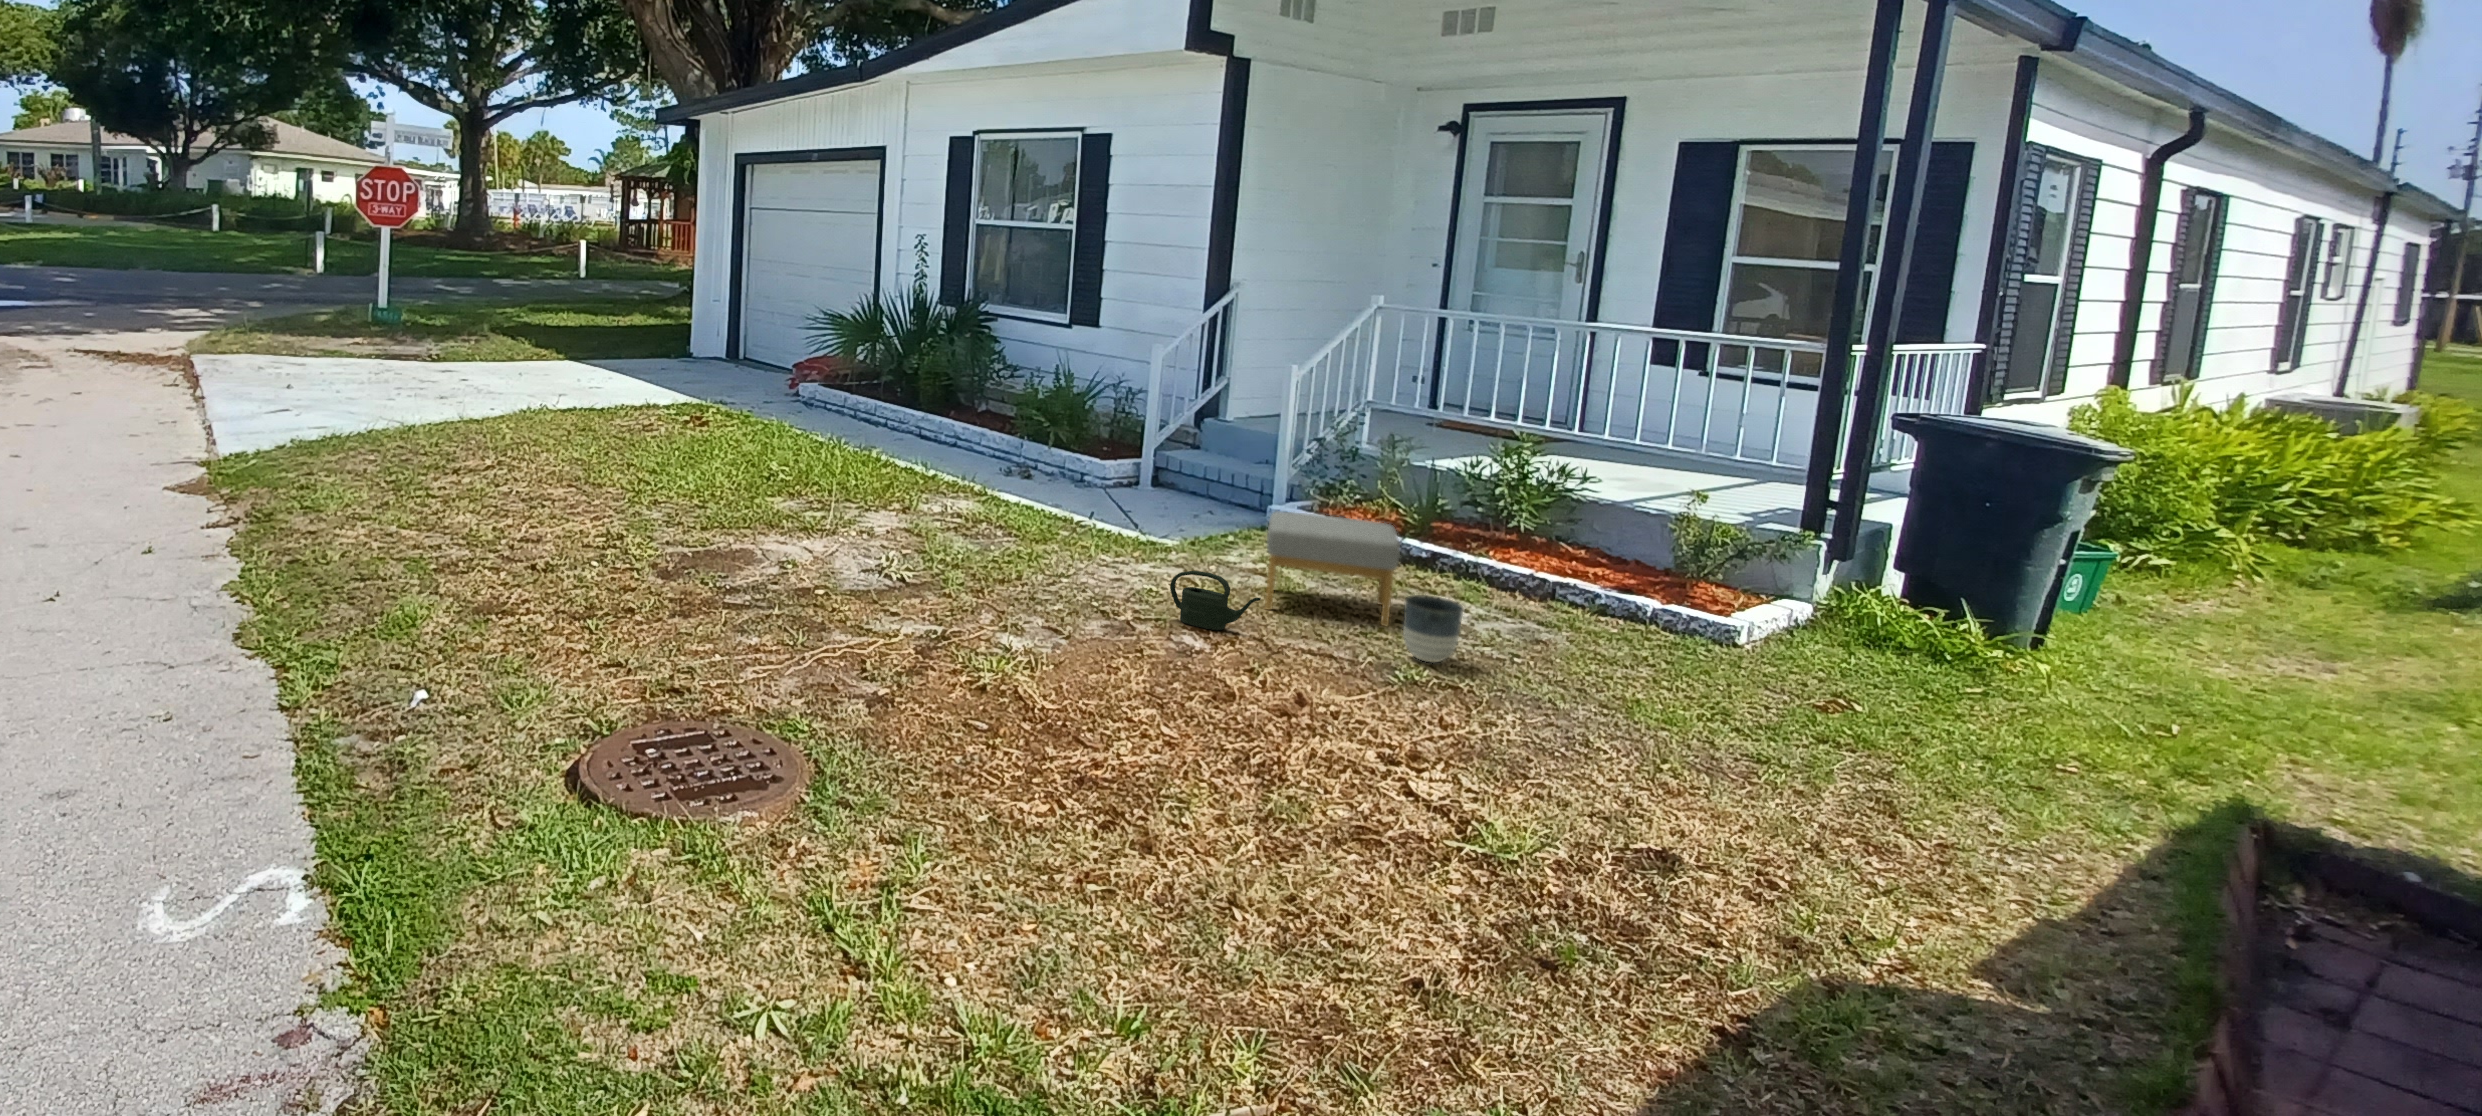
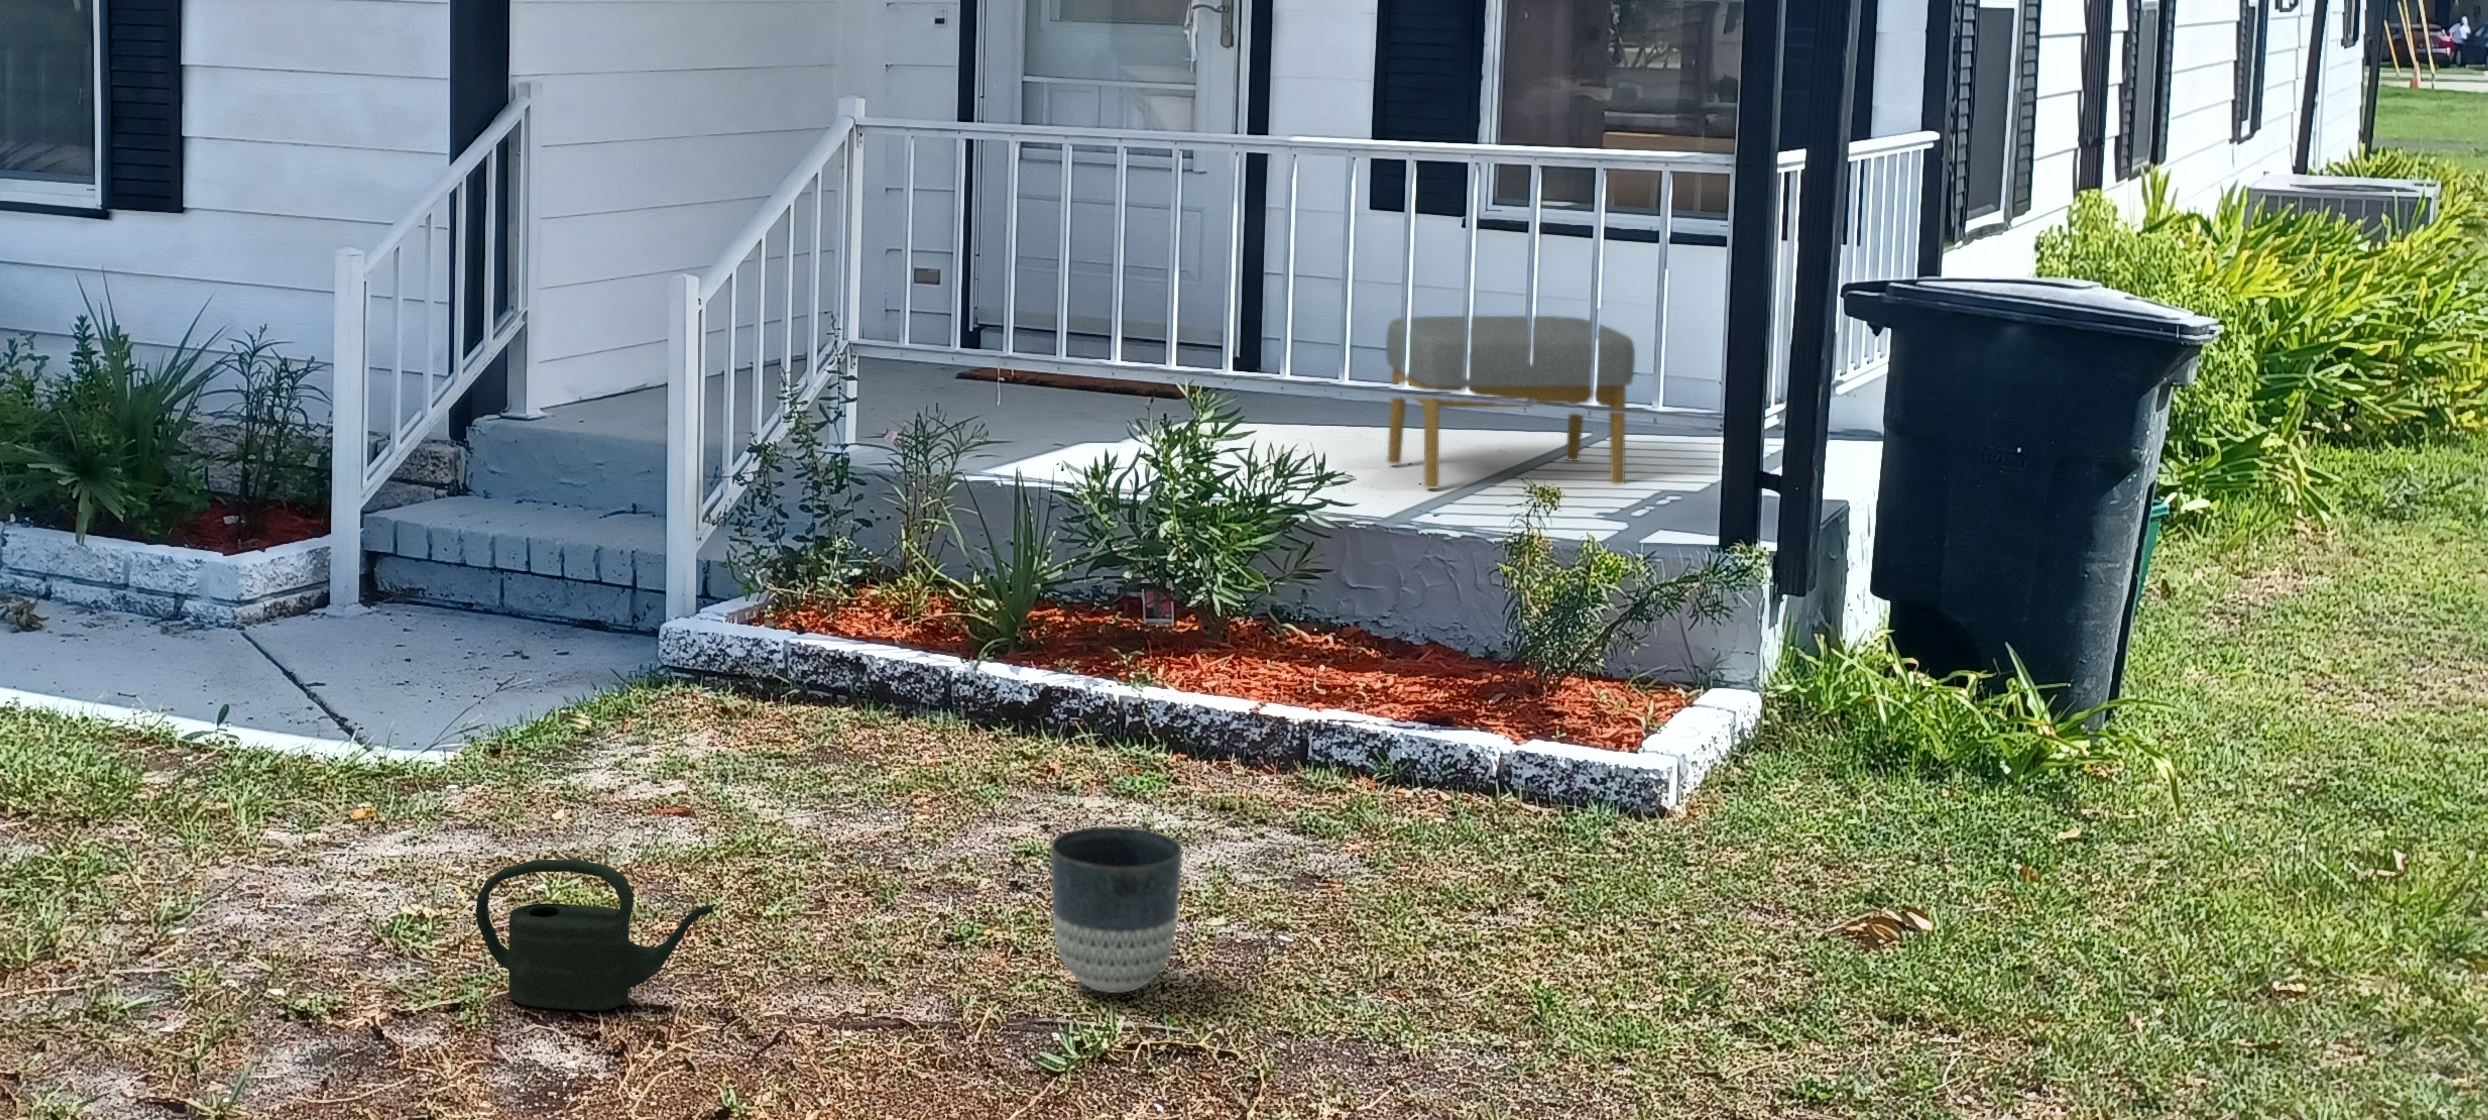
footstool: present [1265,511,1400,626] -> present [1386,316,1635,489]

